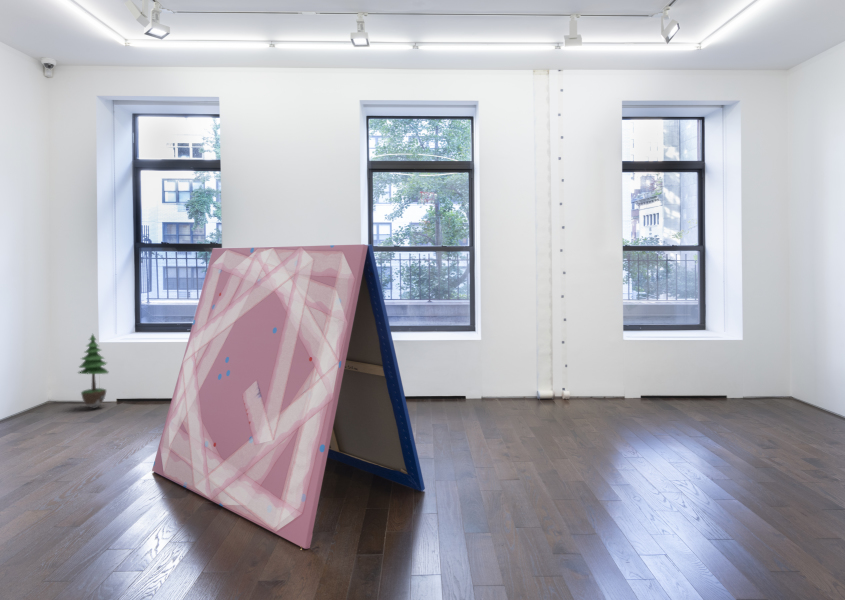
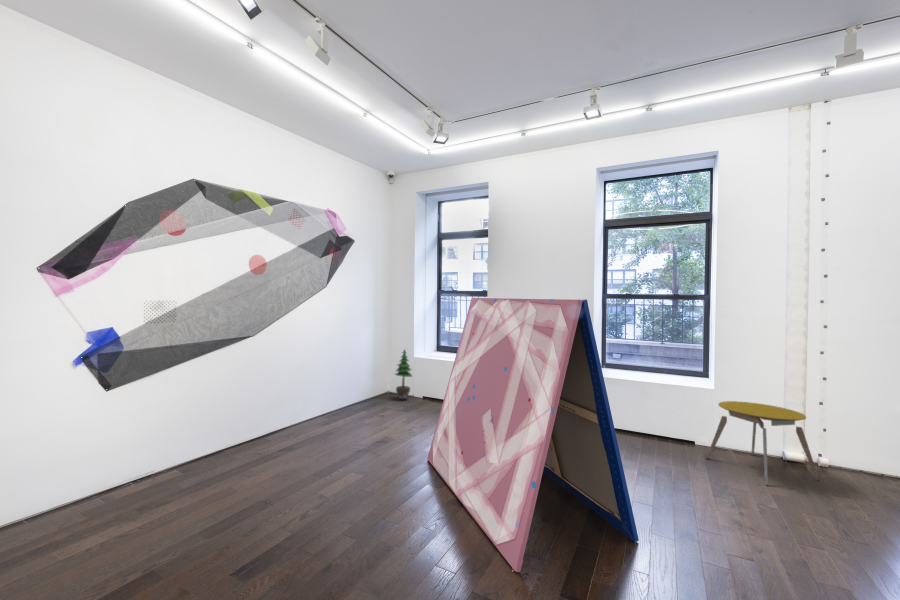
stool: none [473,351,558,422] -> present [707,401,819,485]

